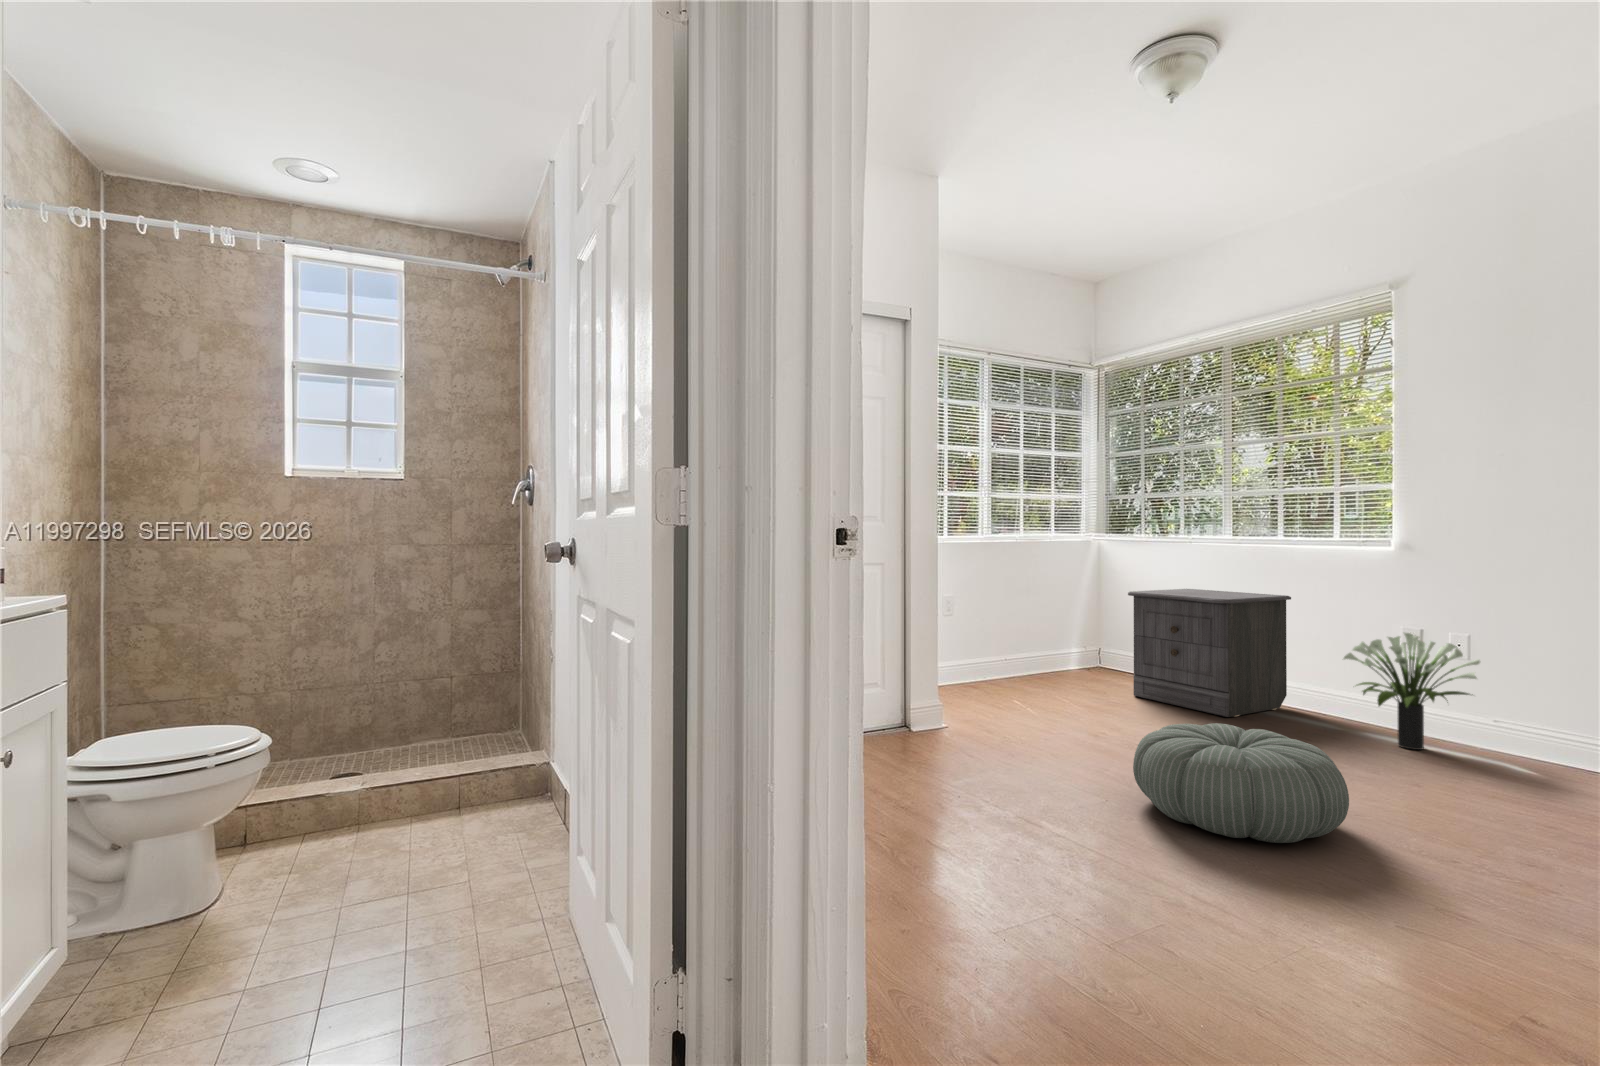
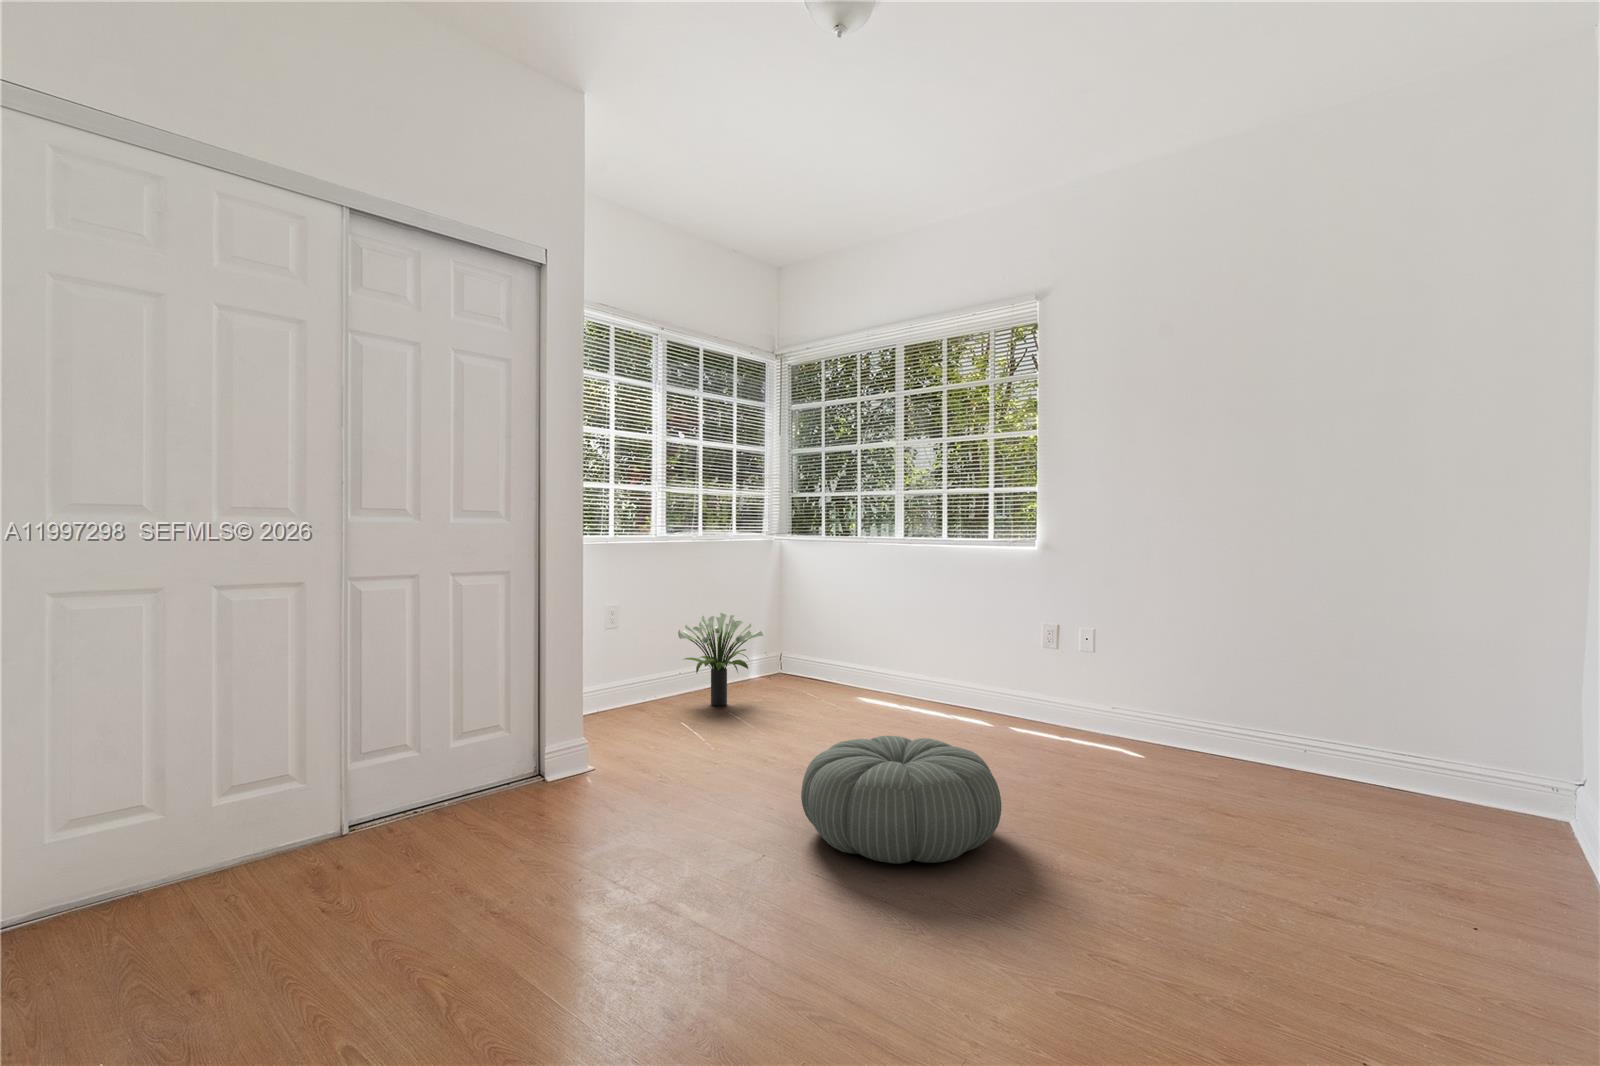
nightstand: present [1128,589,1291,717] -> none [807,590,954,721]
potted plant: present [1344,633,1480,750] -> present [678,613,763,706]

